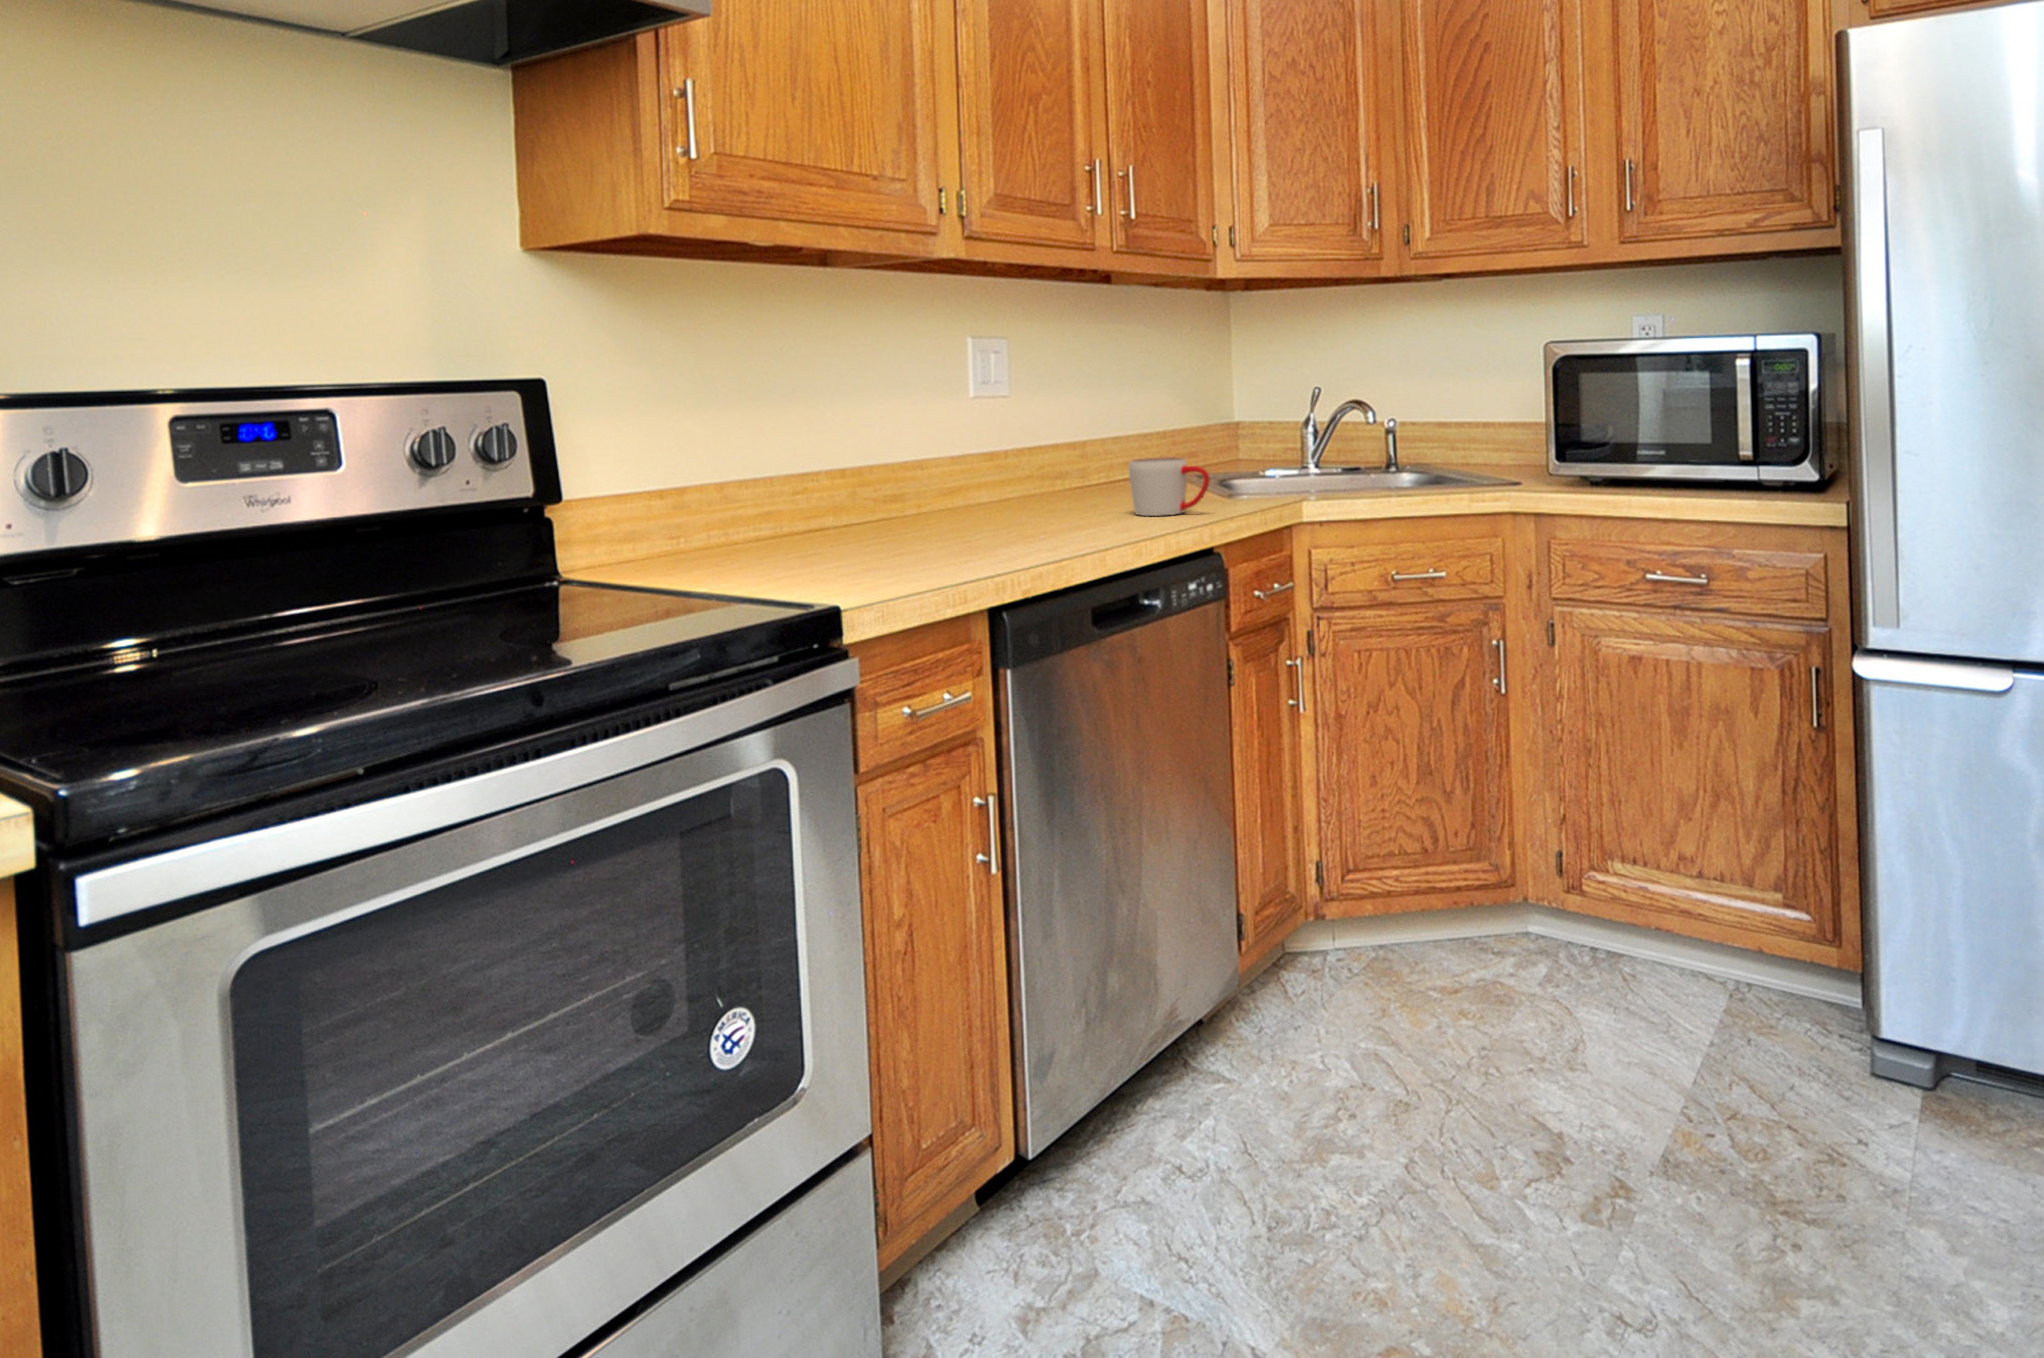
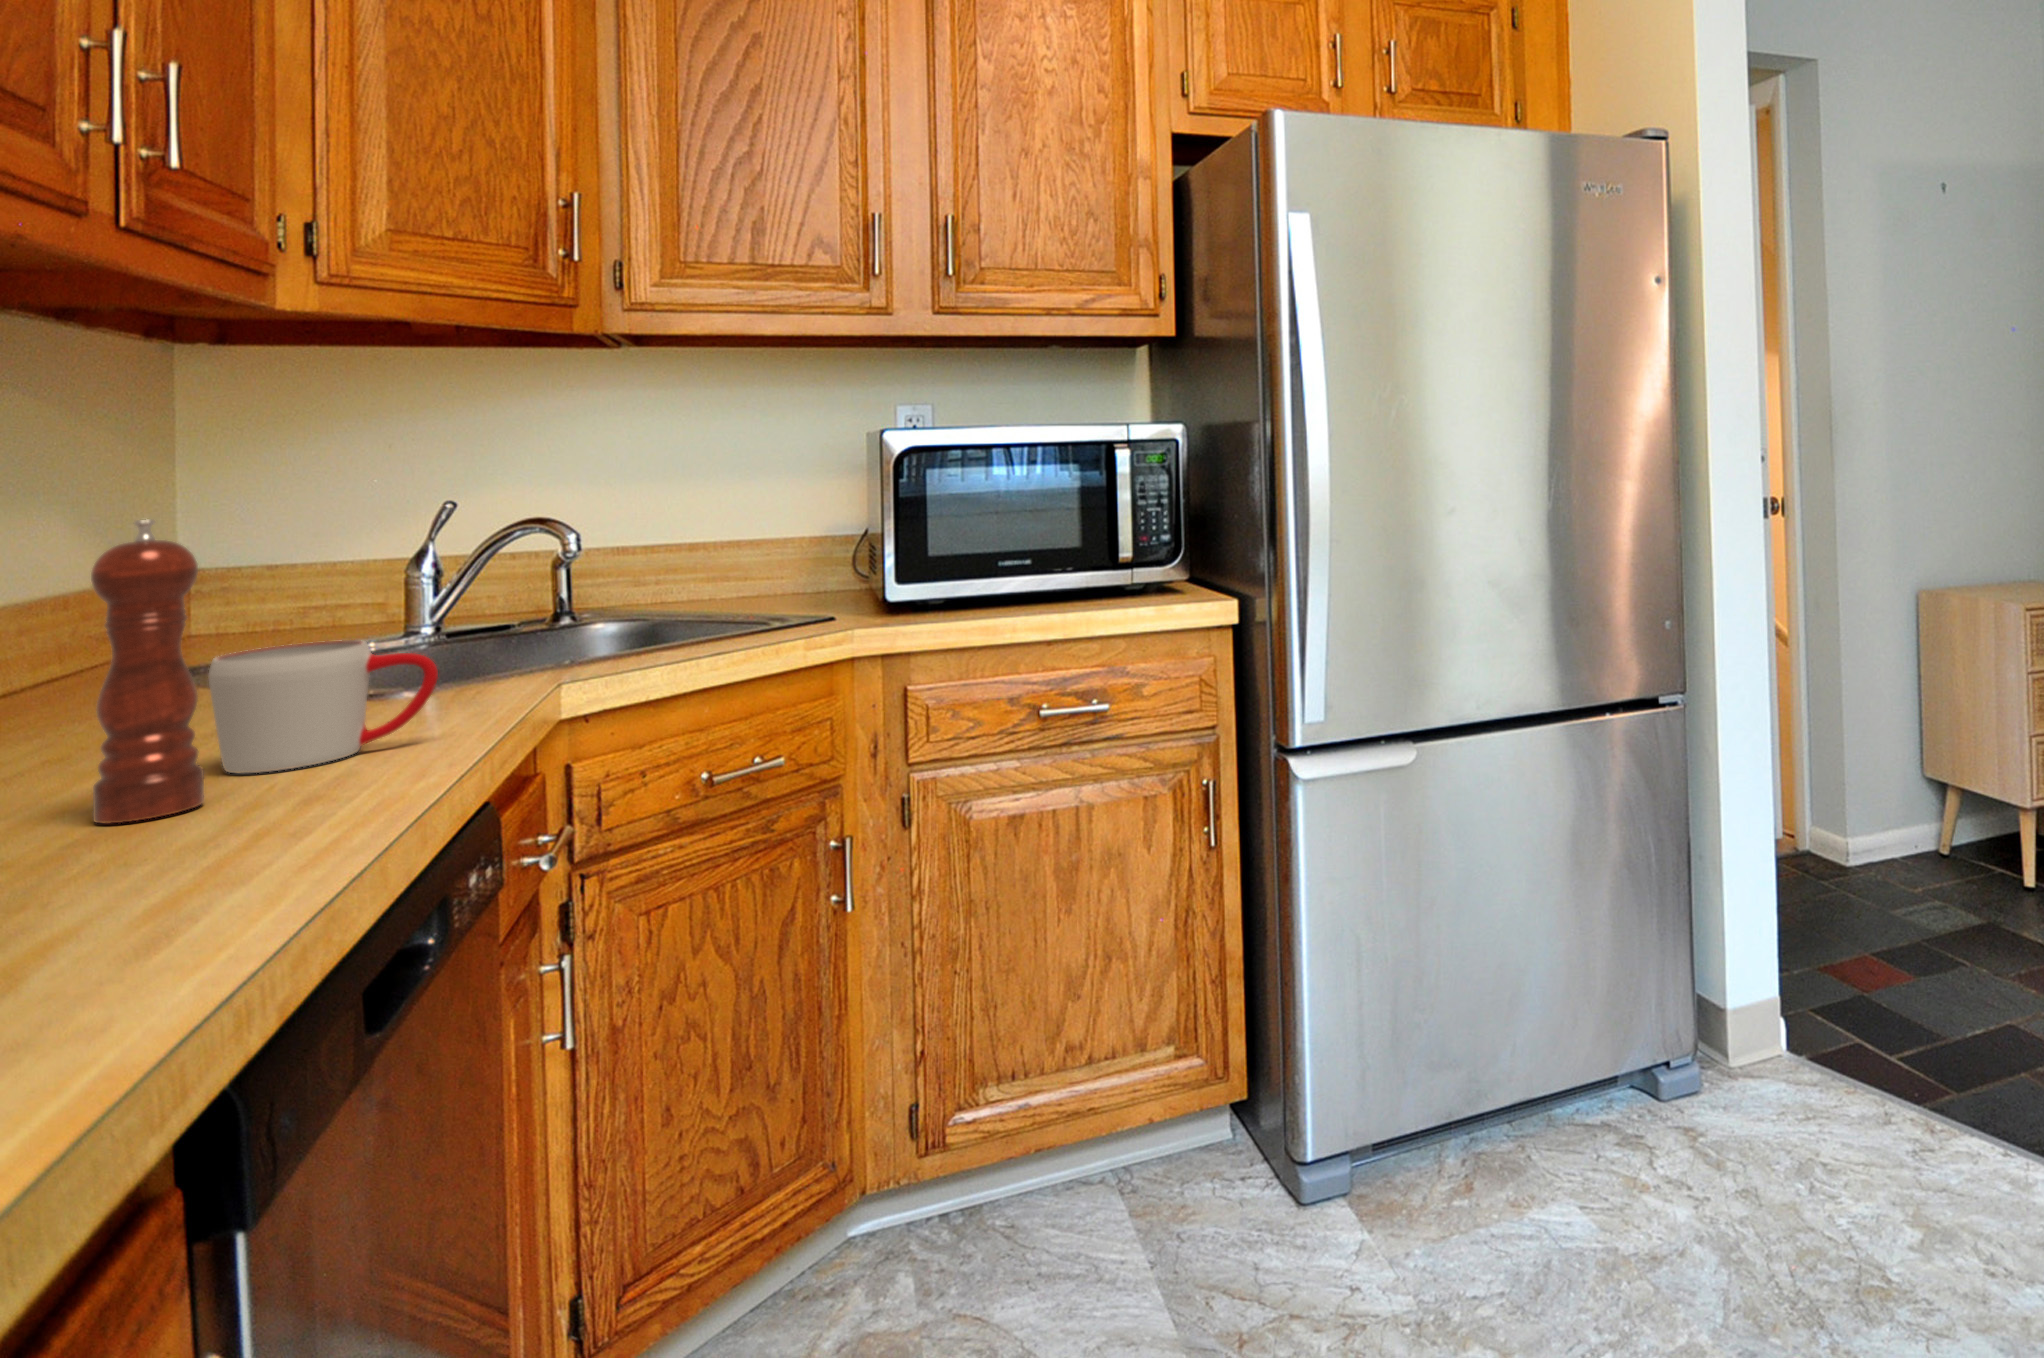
pepper mill: none [1072,393,1110,524] -> present [91,519,204,823]

